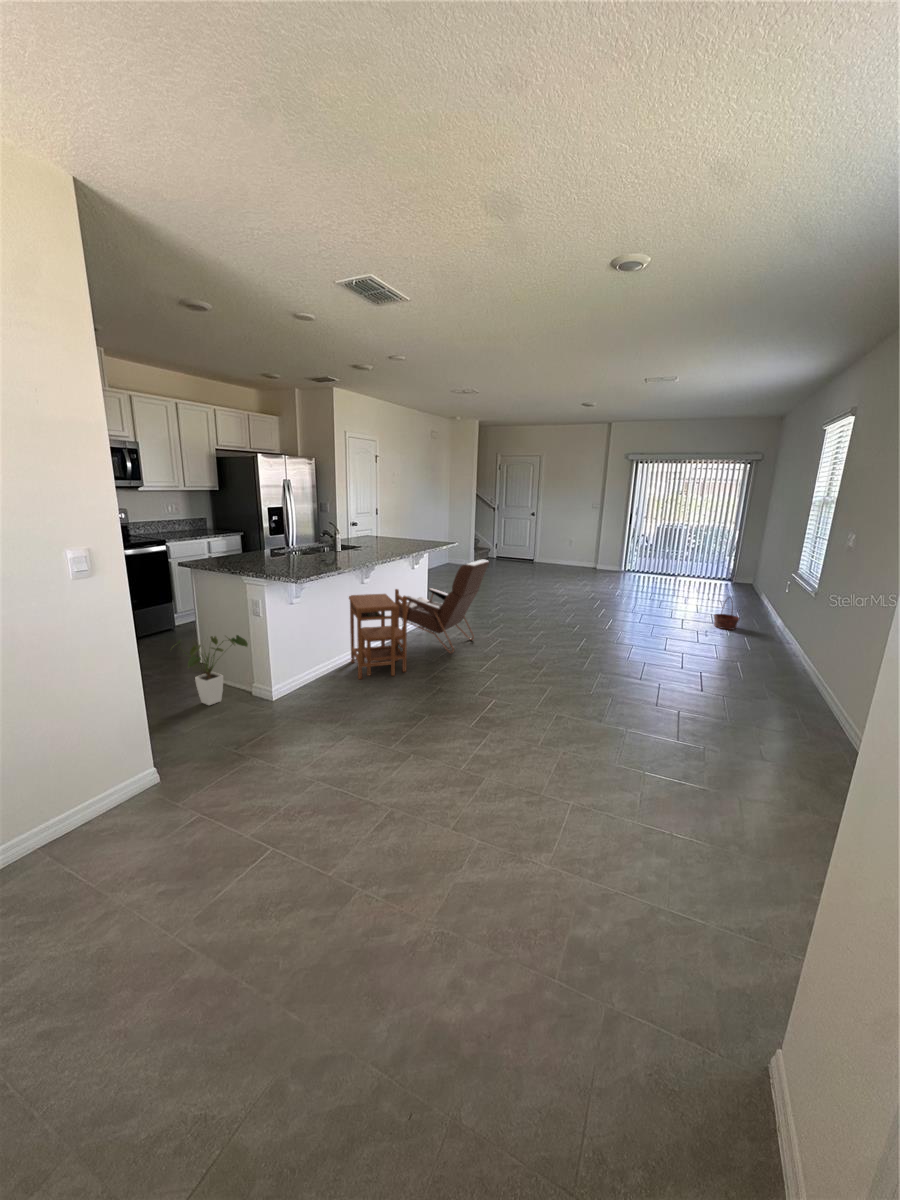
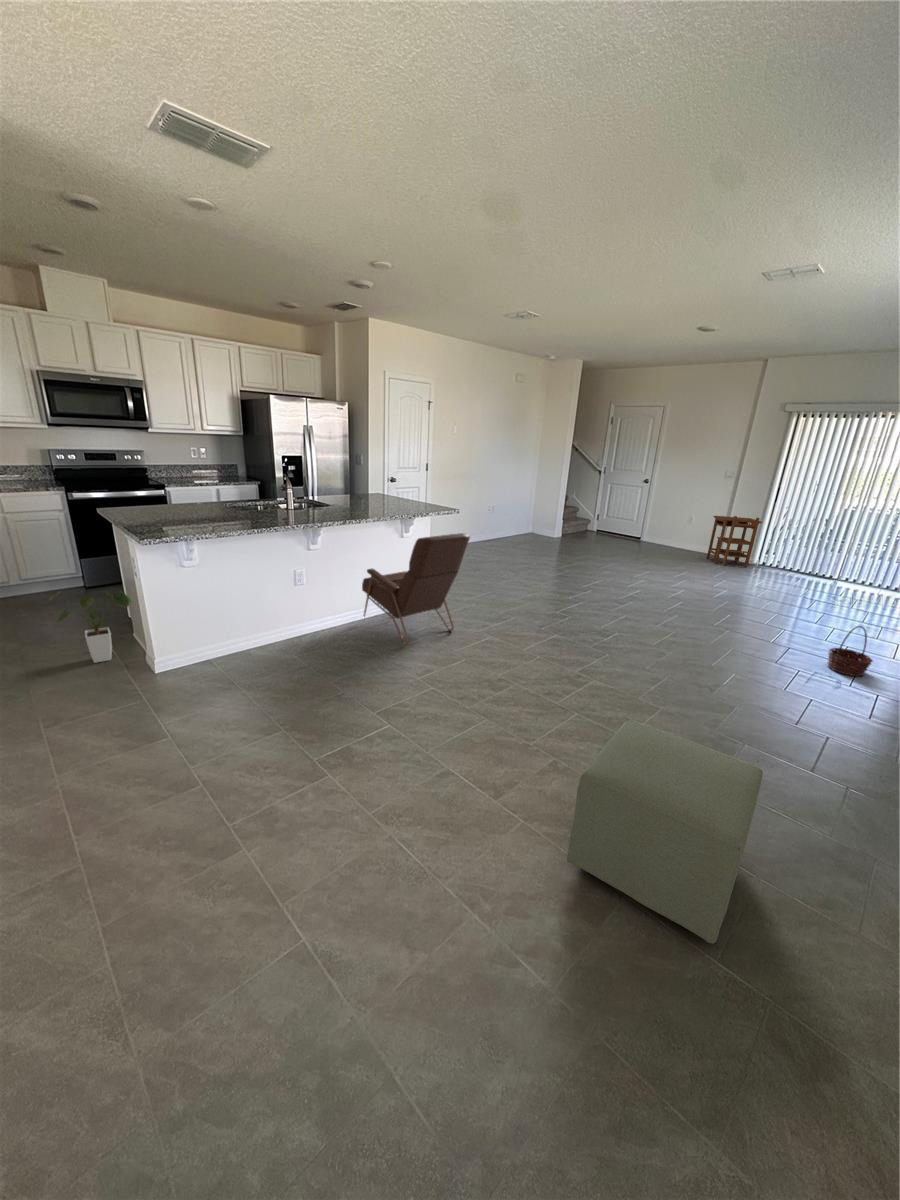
side table: present [349,589,407,679] -> present [707,516,762,567]
ottoman: none [673,655,787,754] -> present [567,720,763,944]

